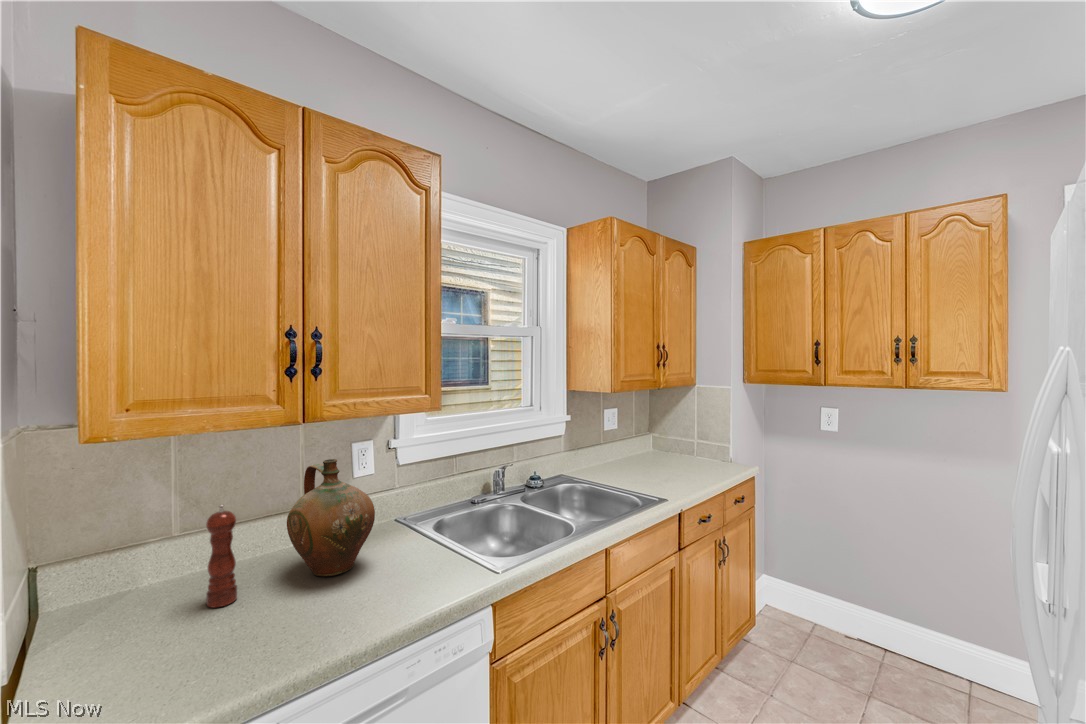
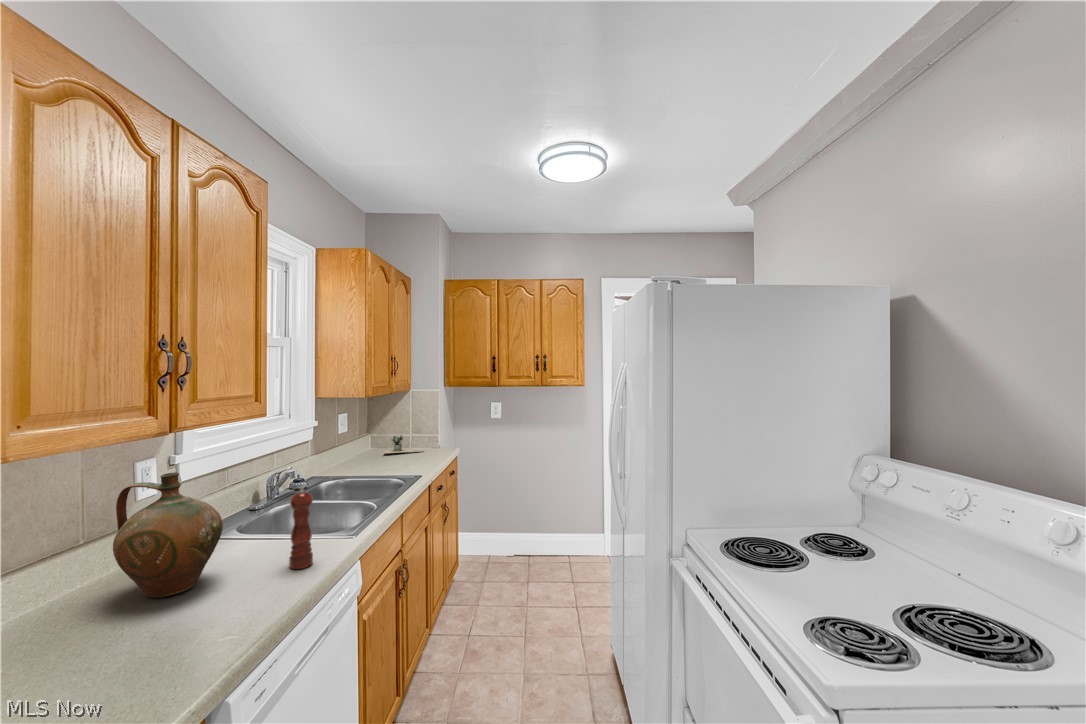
potted plant: none [651,441,724,467] -> present [384,436,423,453]
pepper mill: present [206,504,237,608] -> present [289,486,313,569]

